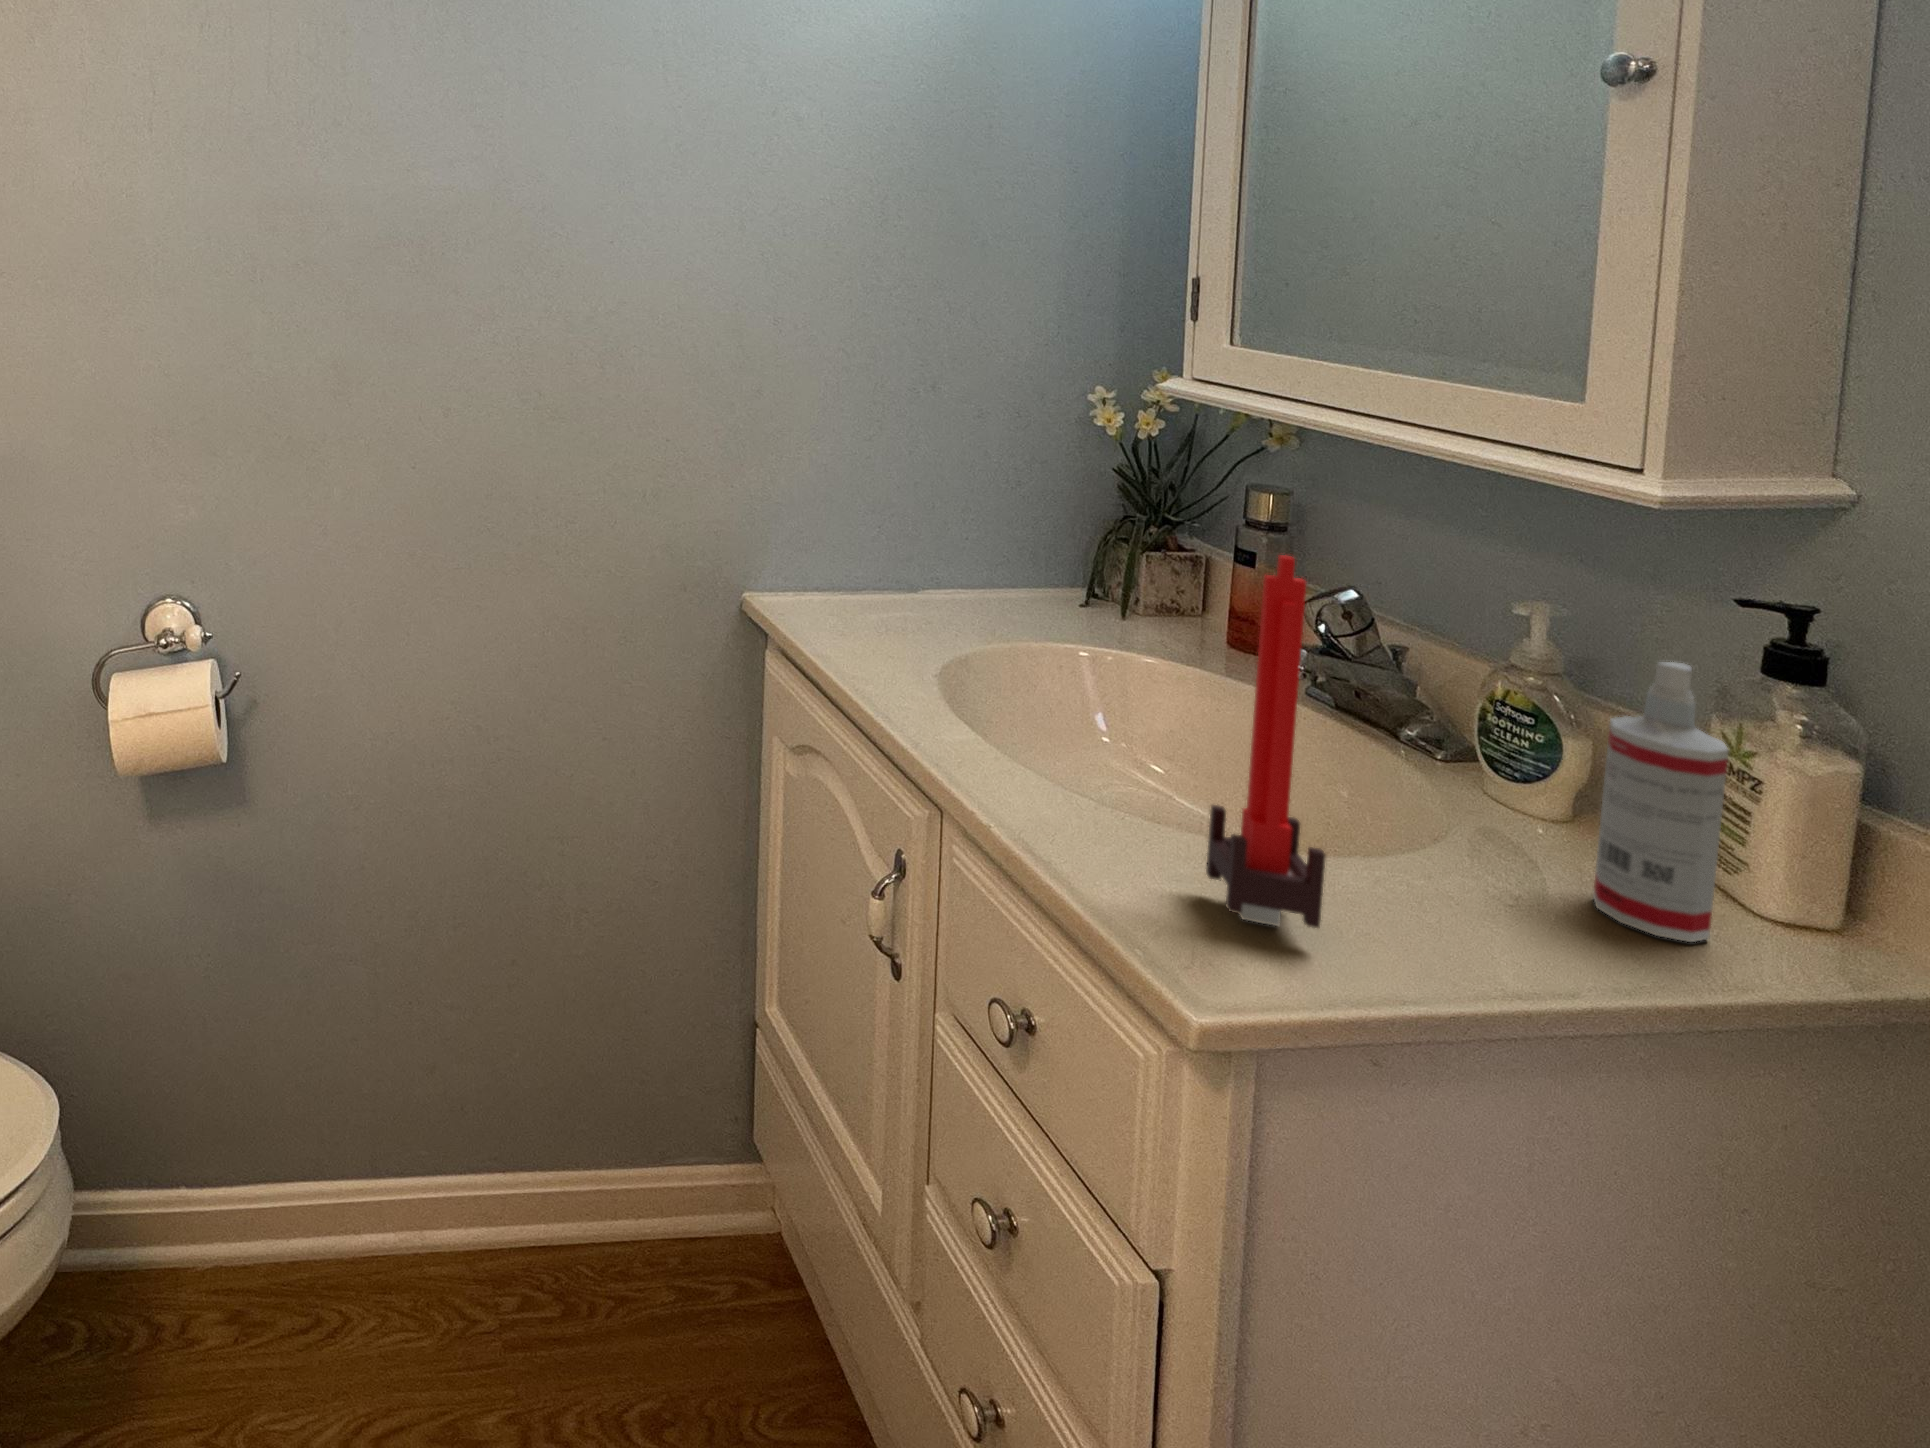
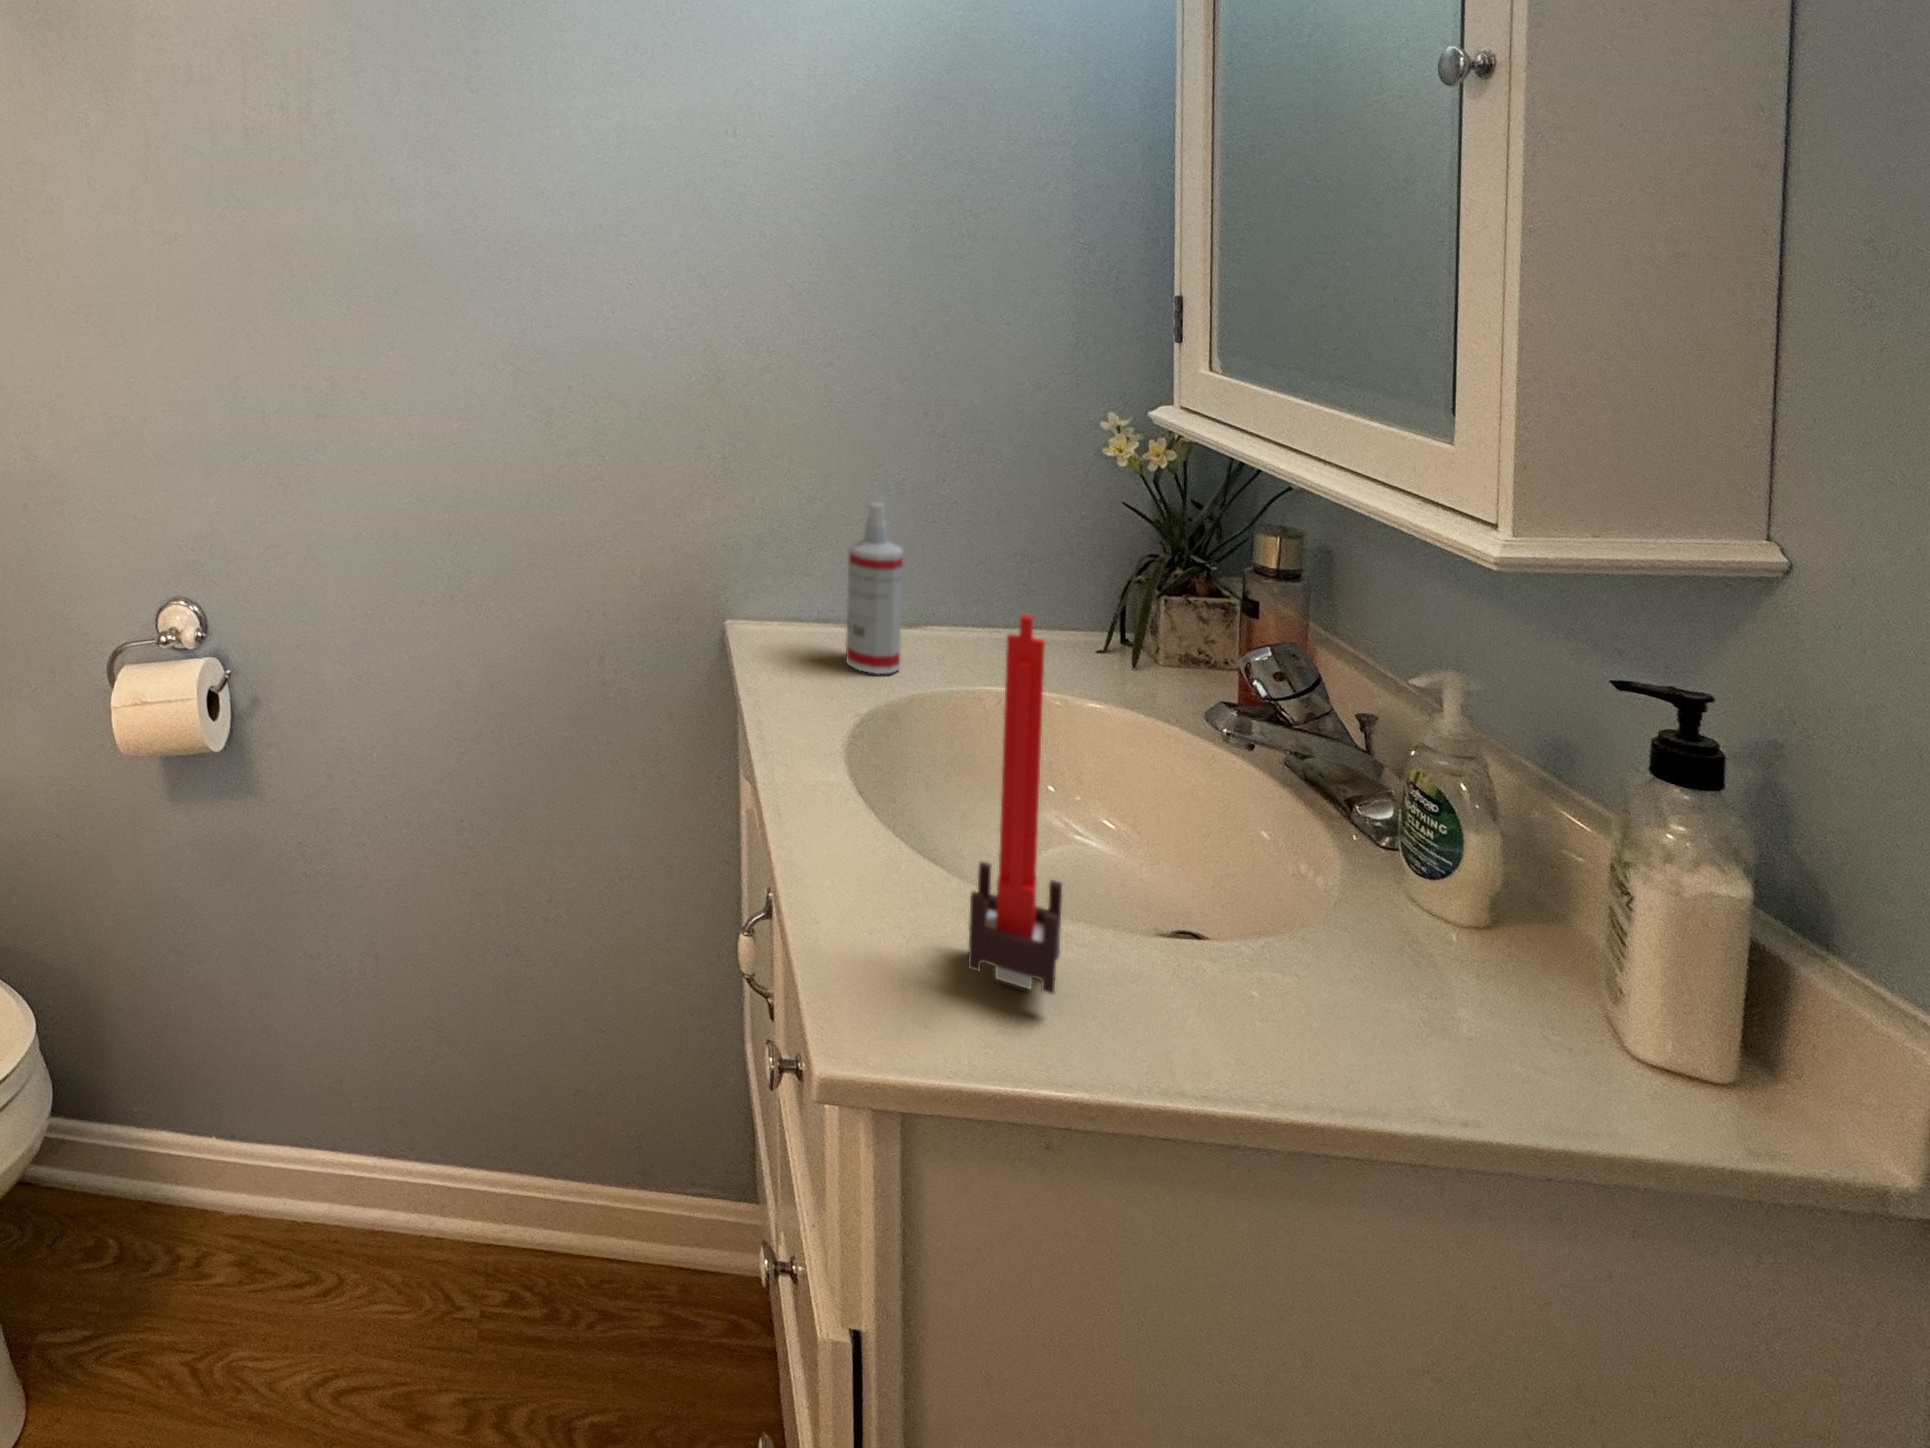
spray bottle: present [1593,662,1728,942] -> present [846,503,903,674]

